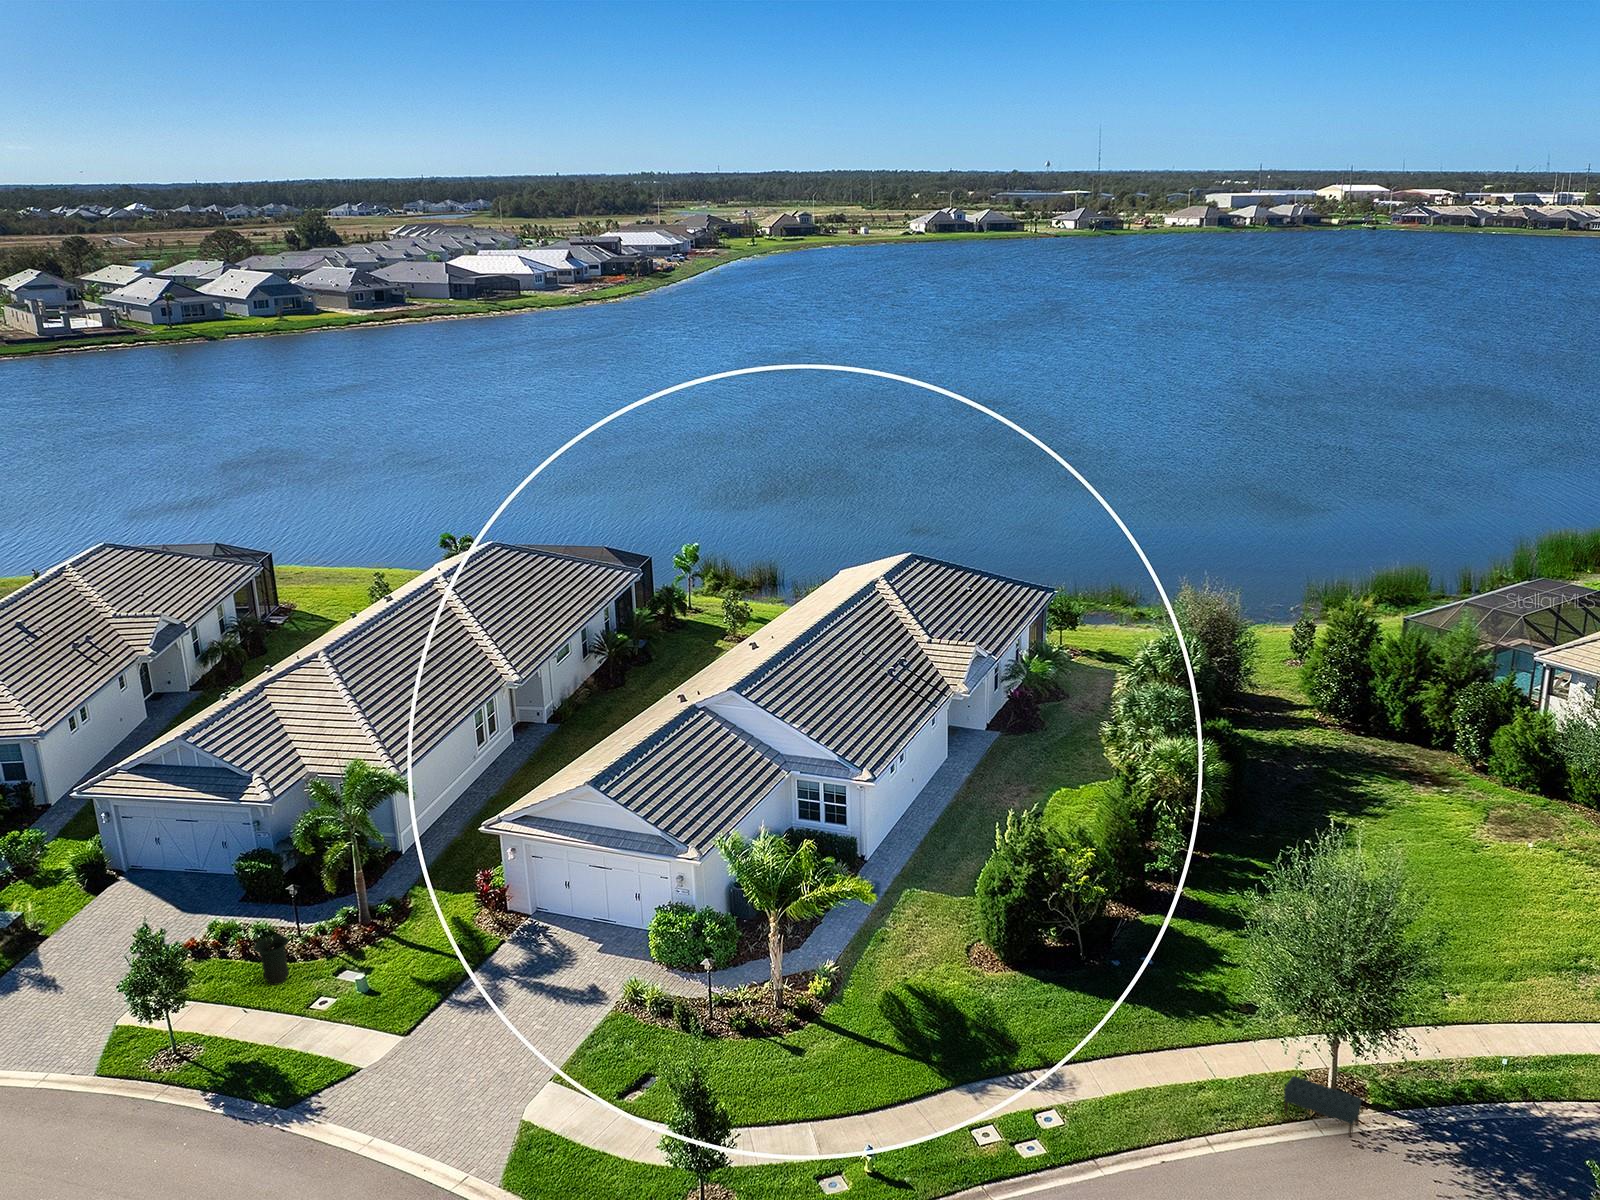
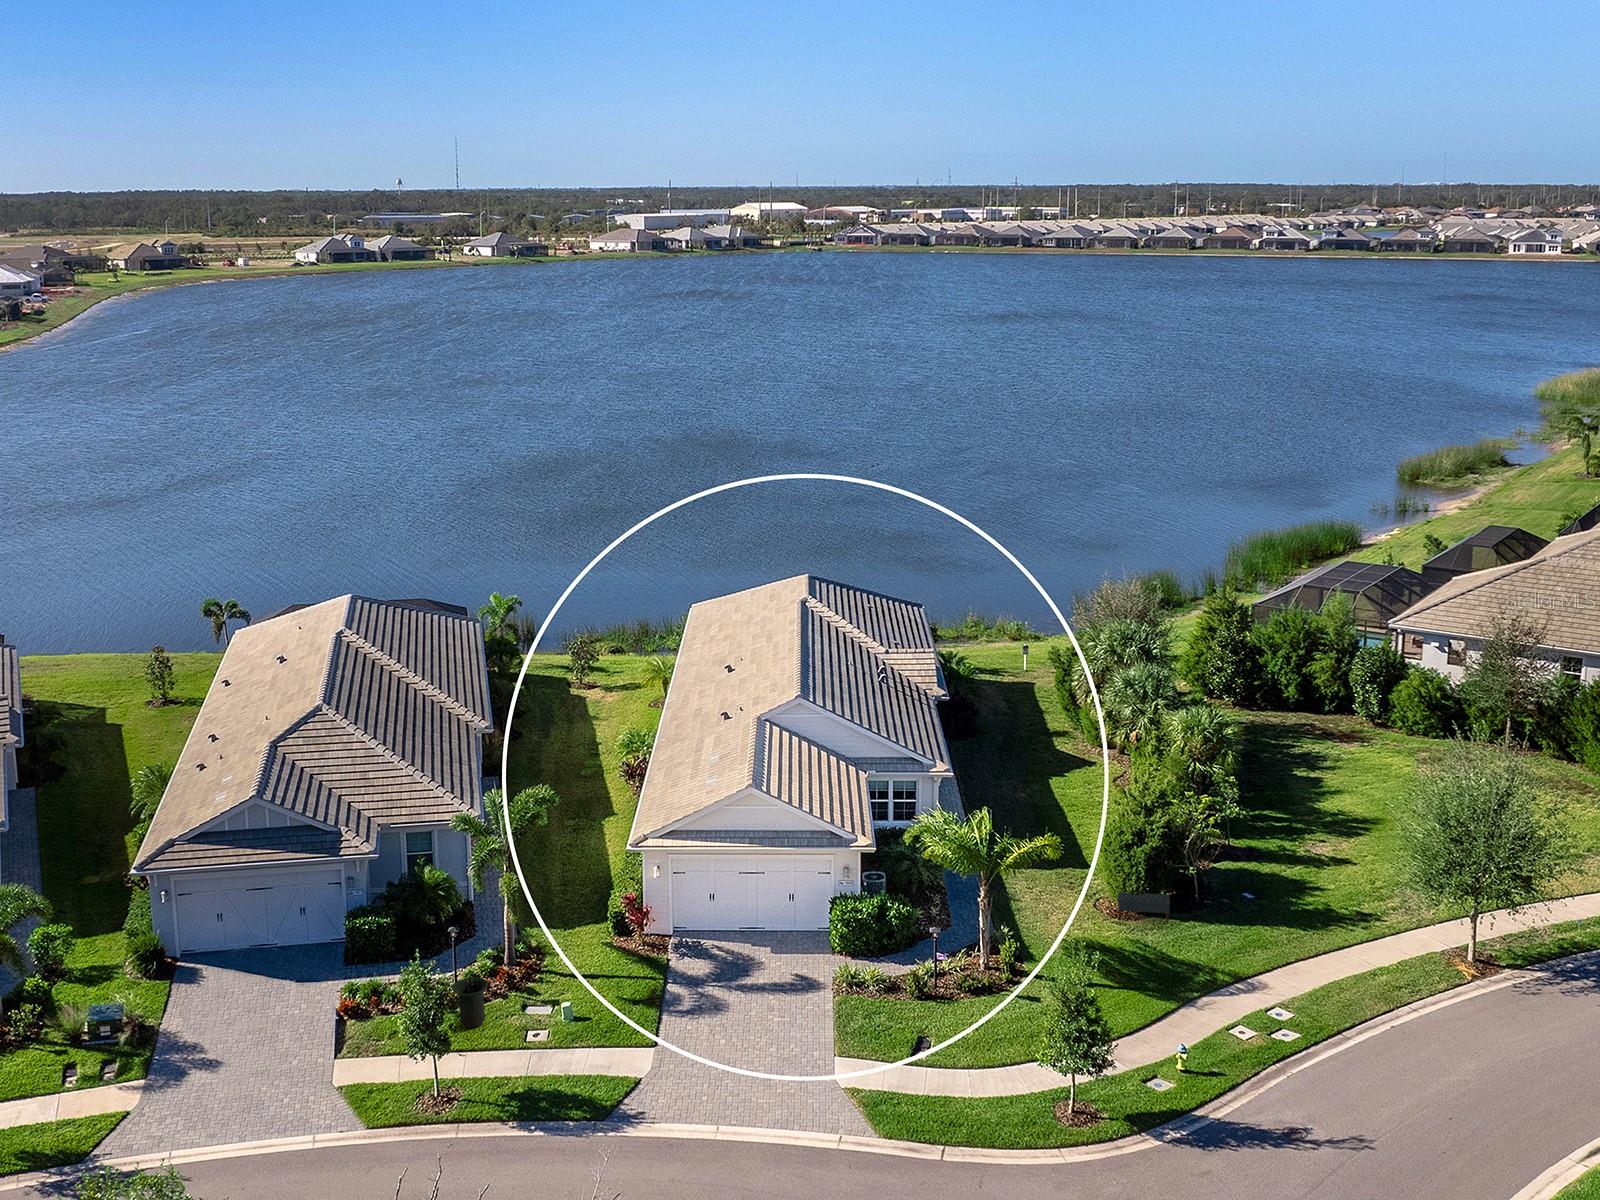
bench: present [1284,1076,1362,1137] -> present [1118,892,1170,923]

